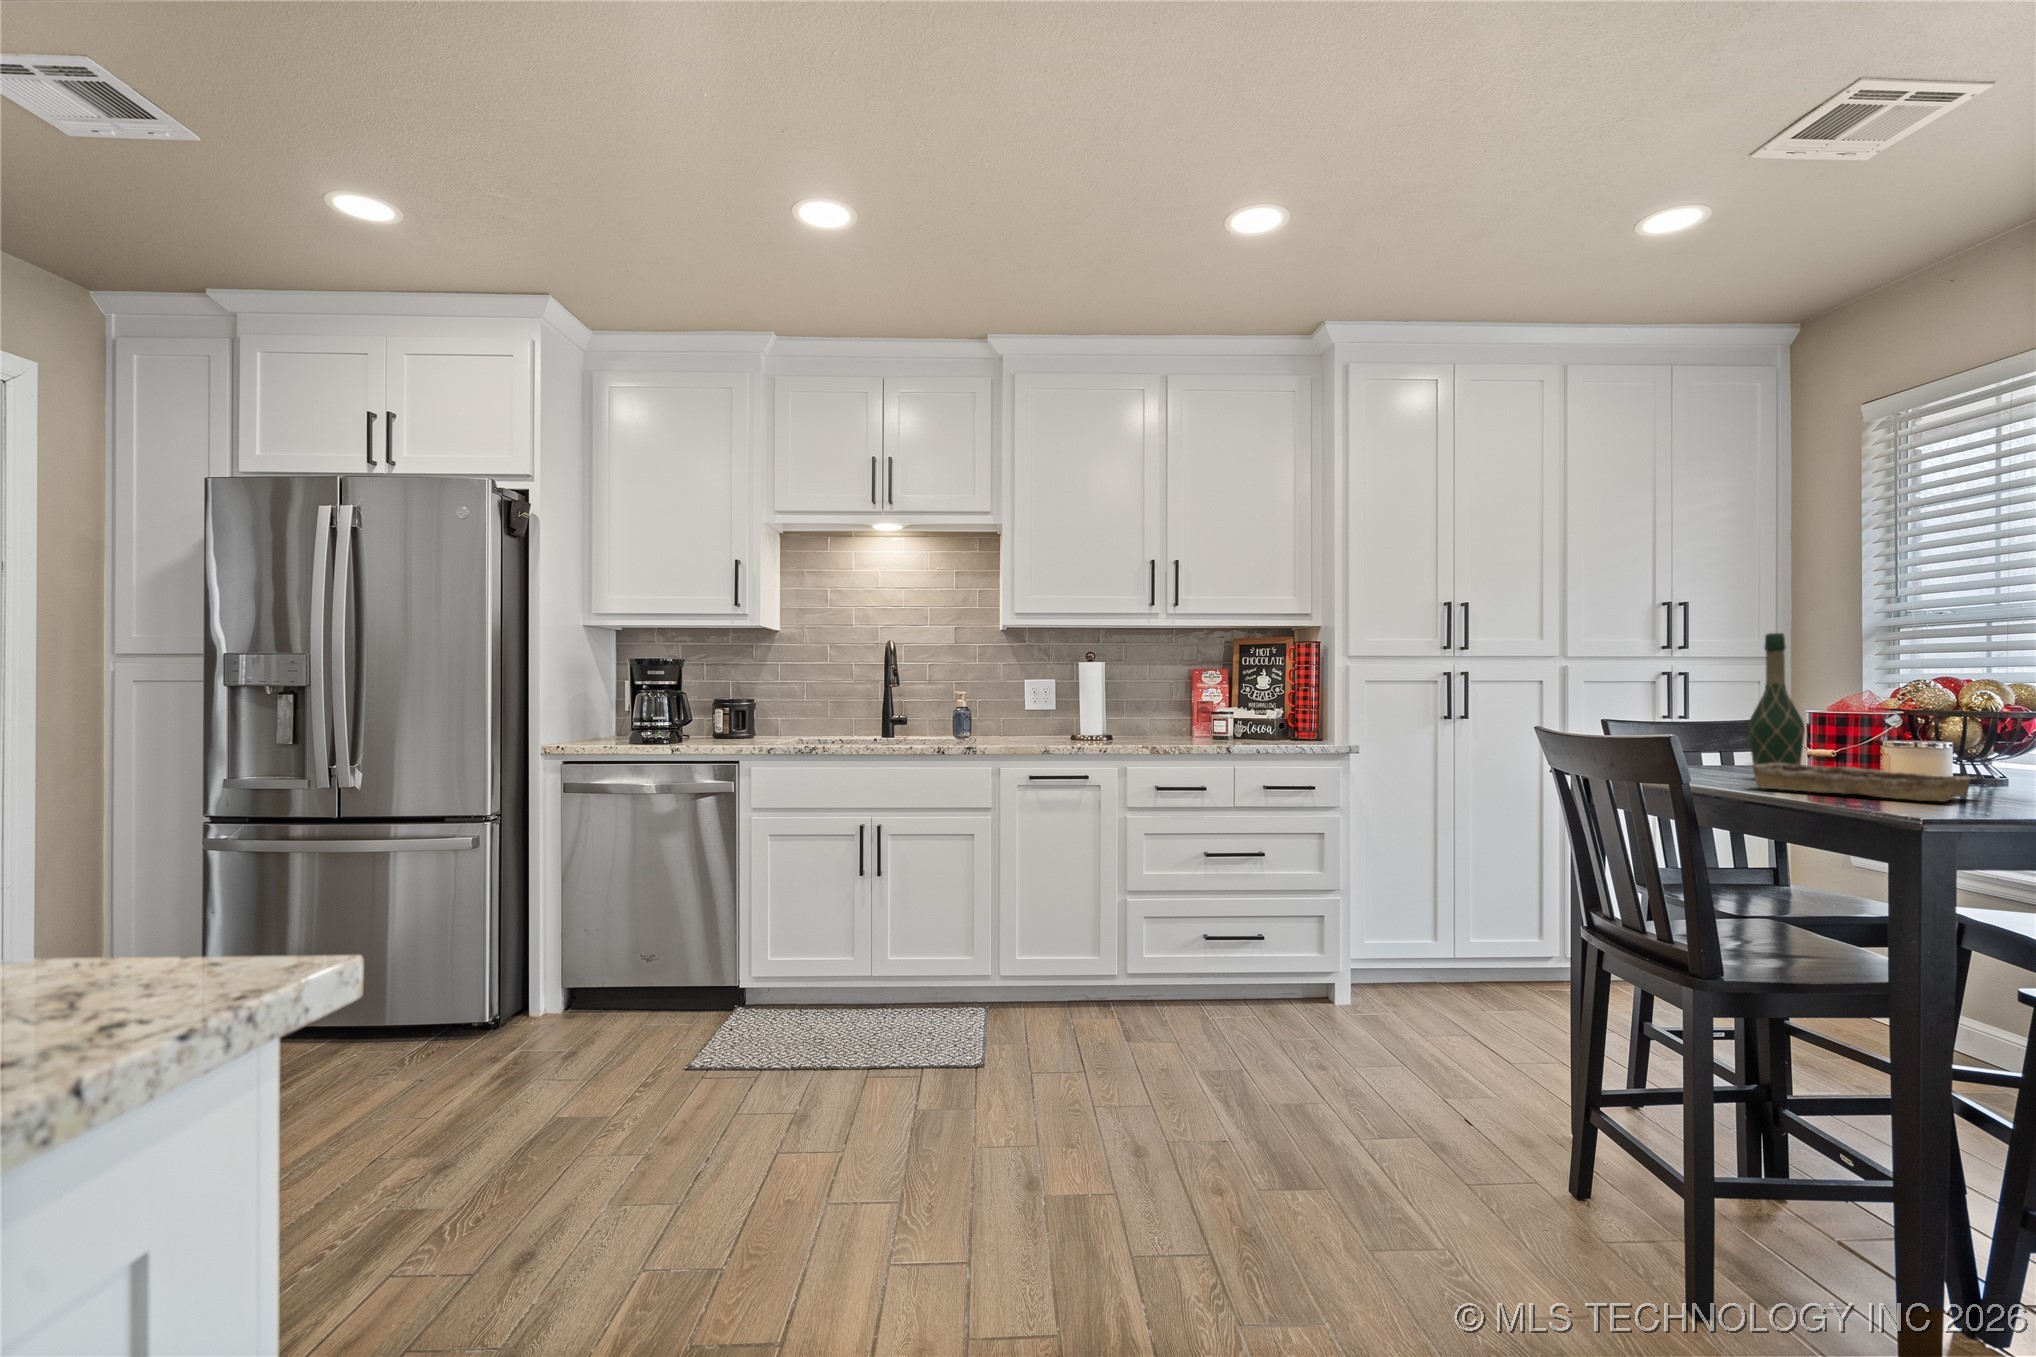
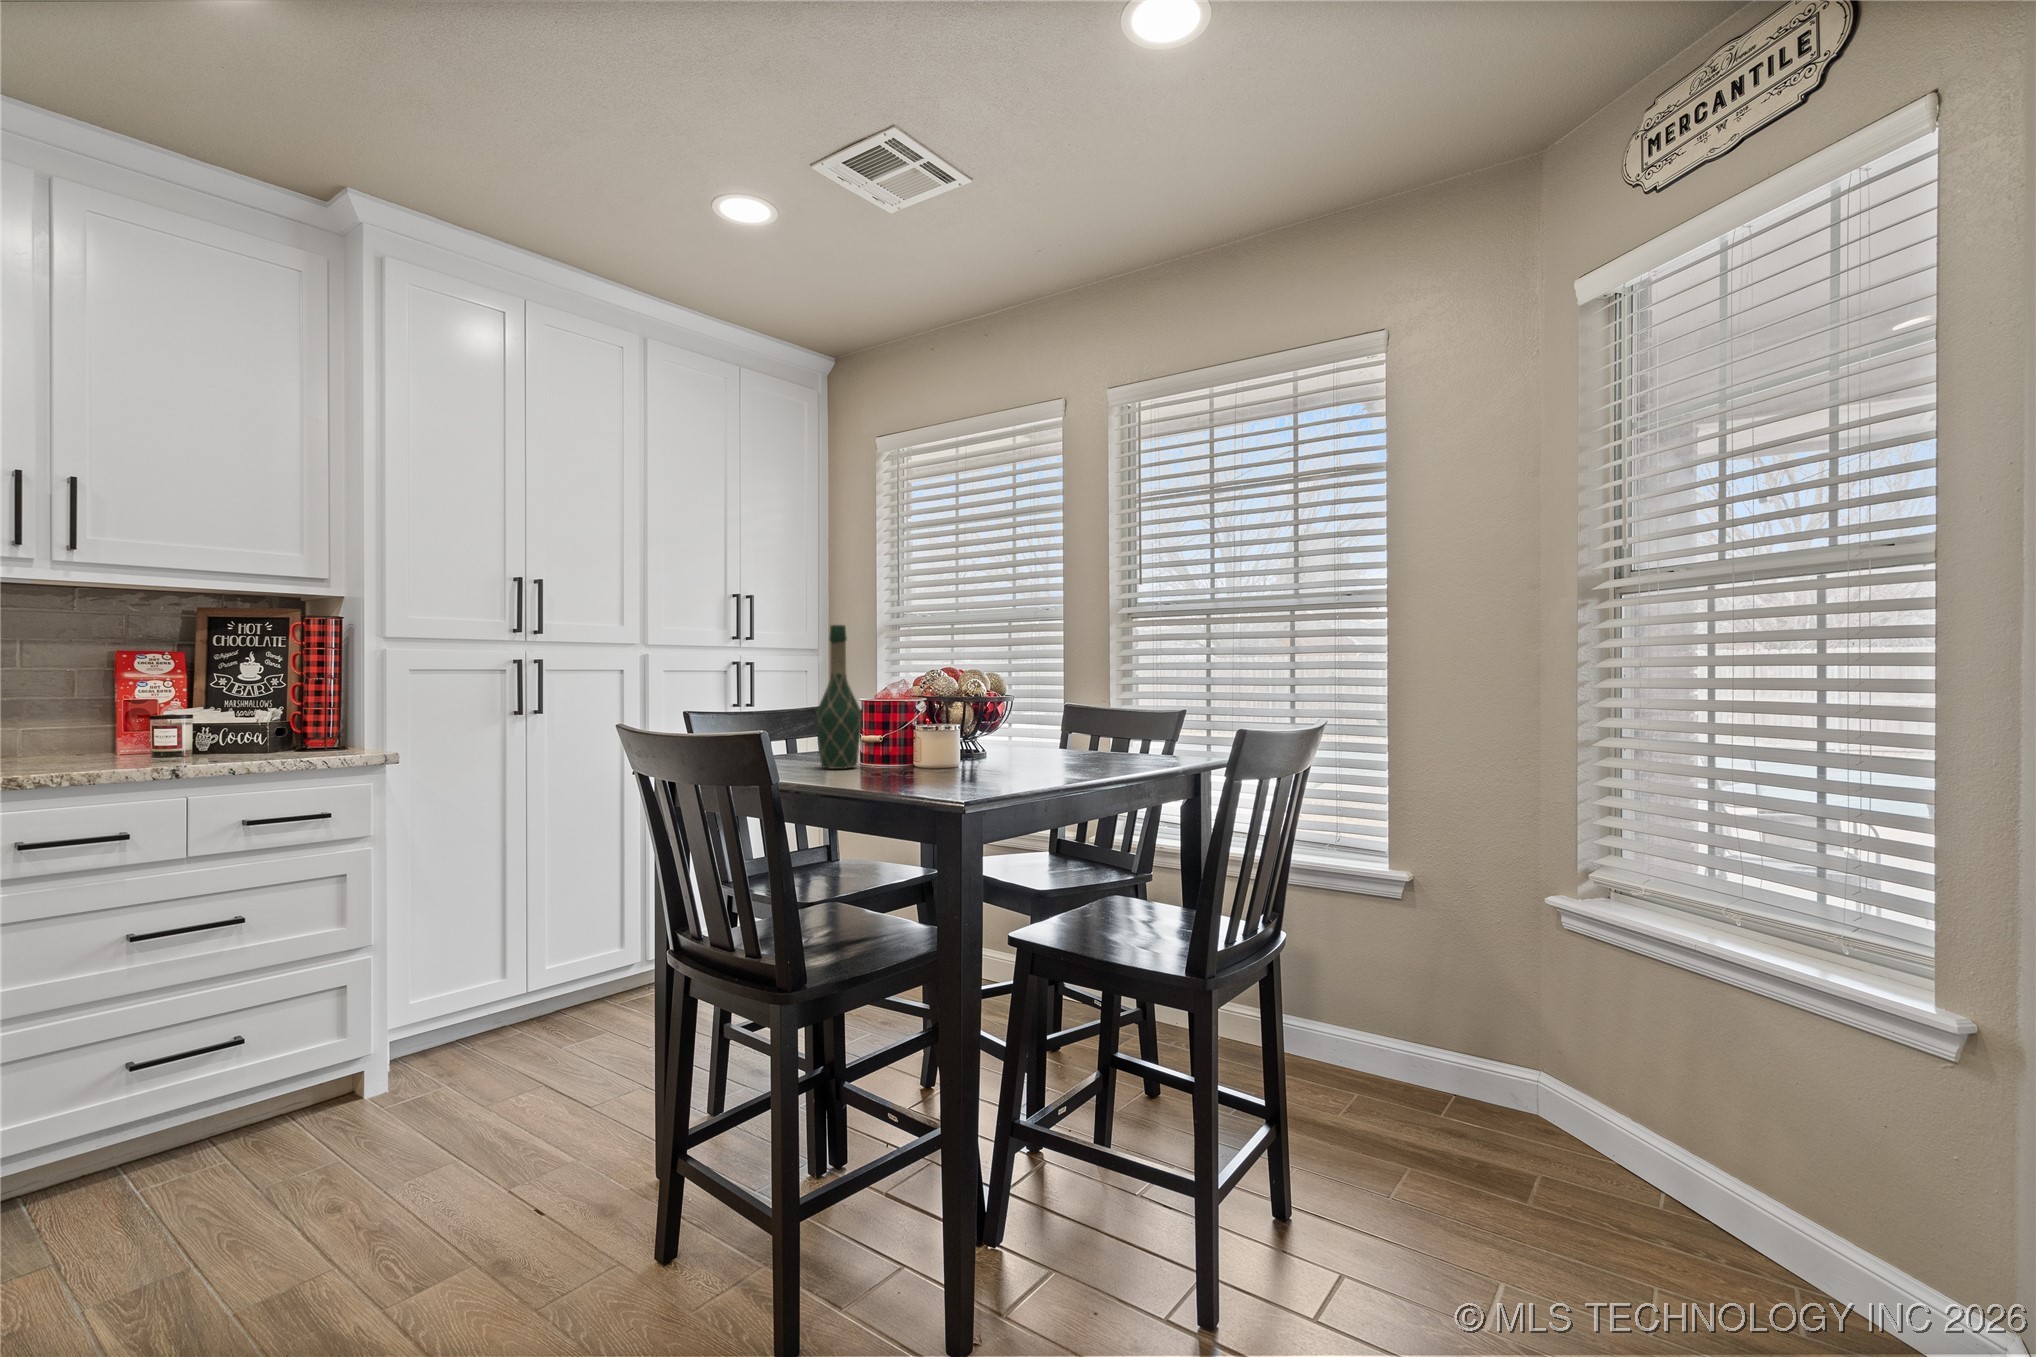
tray: present [1752,763,1976,802] -> none [821,752,999,783]

